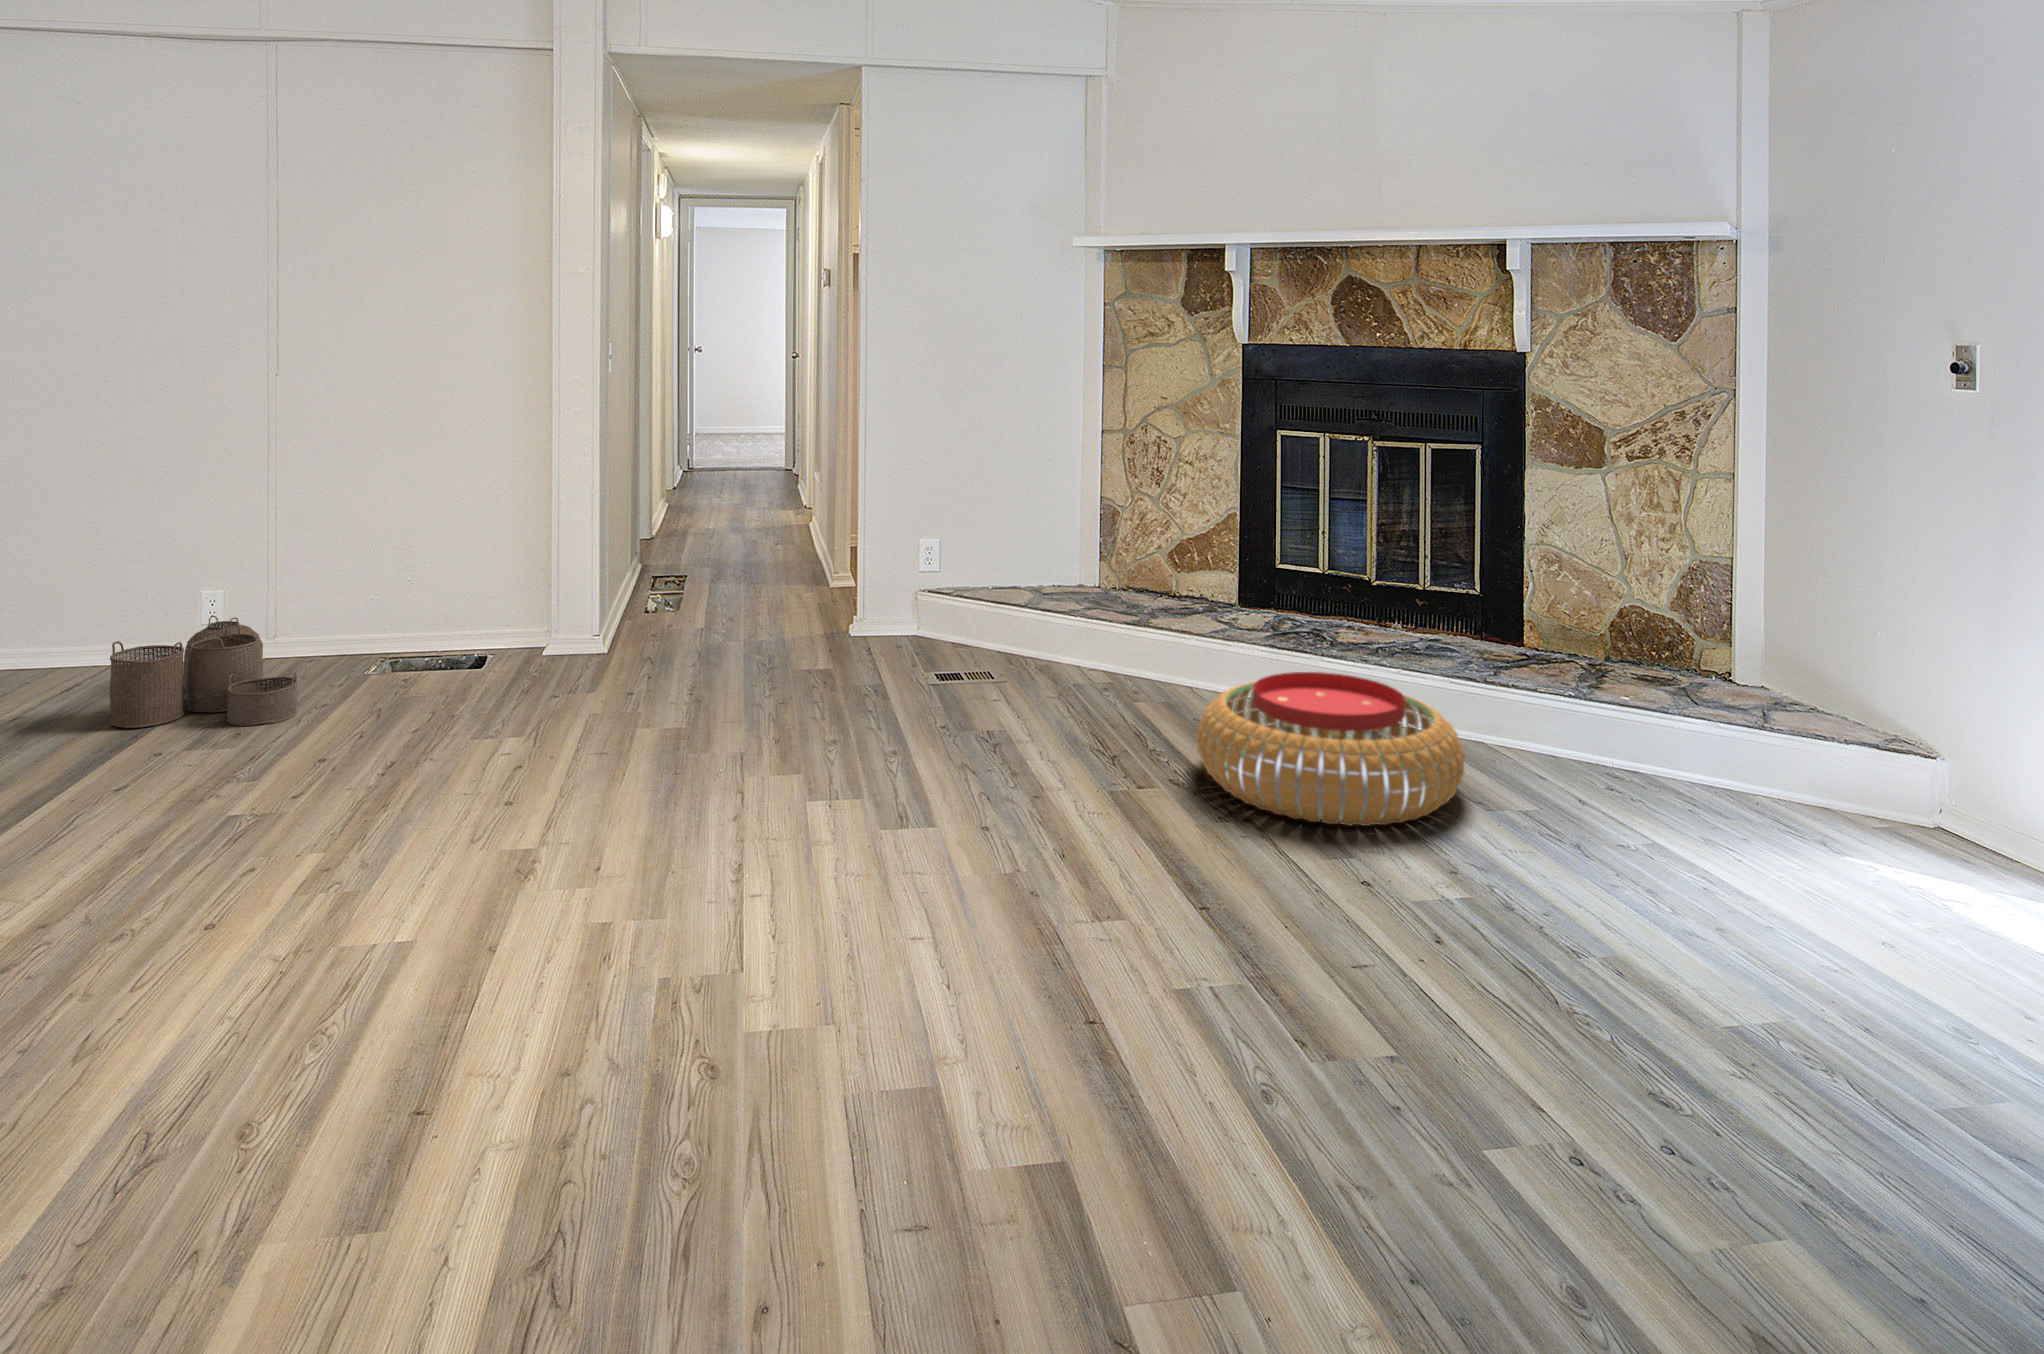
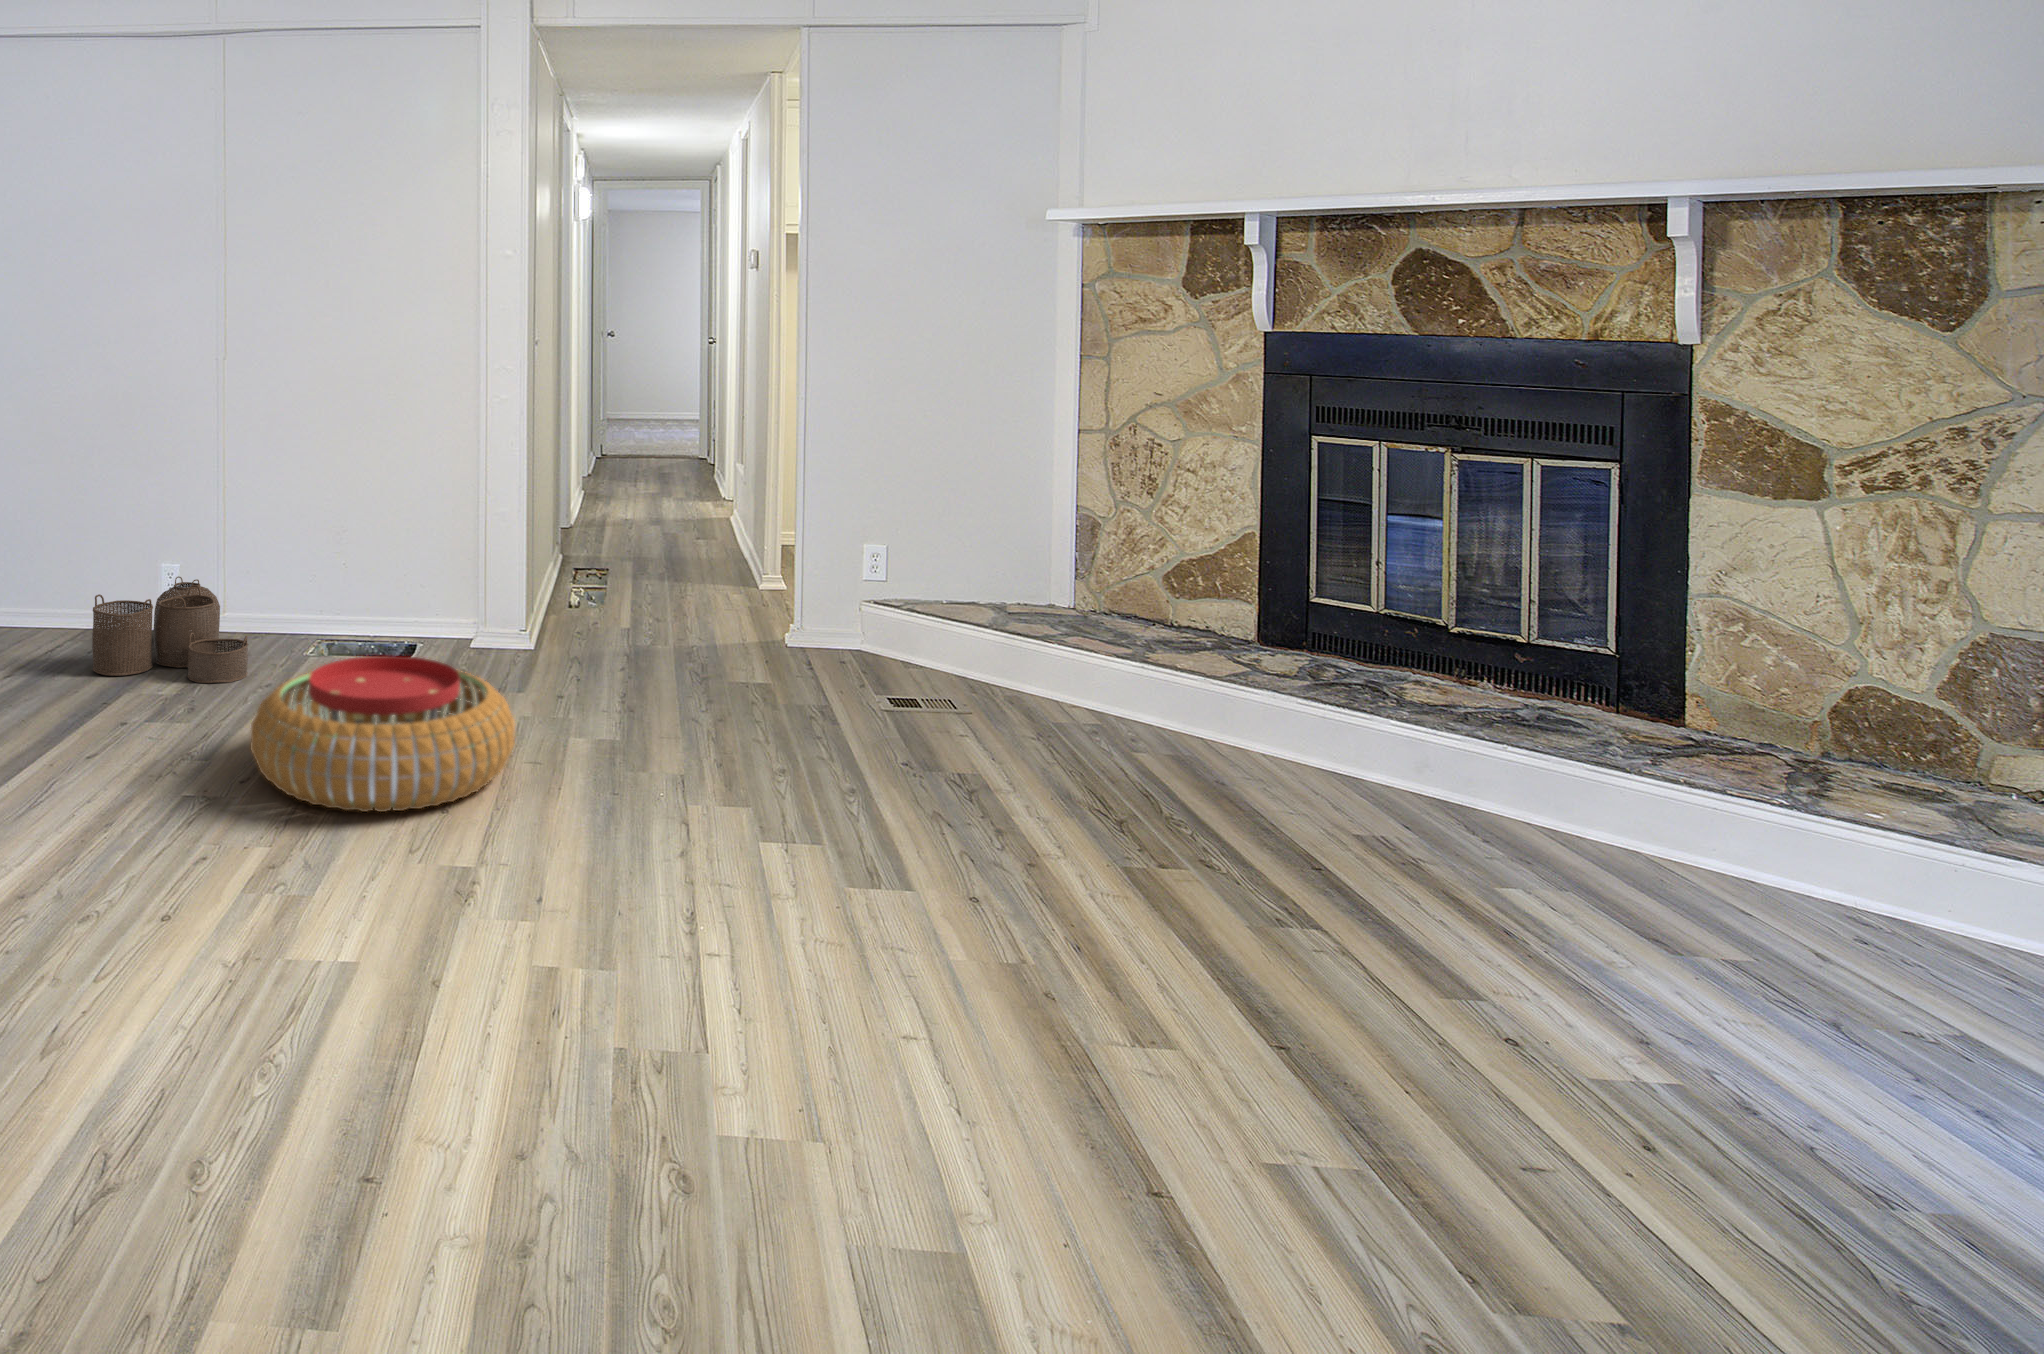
pouf: present [1197,672,1464,826] -> present [250,656,515,812]

